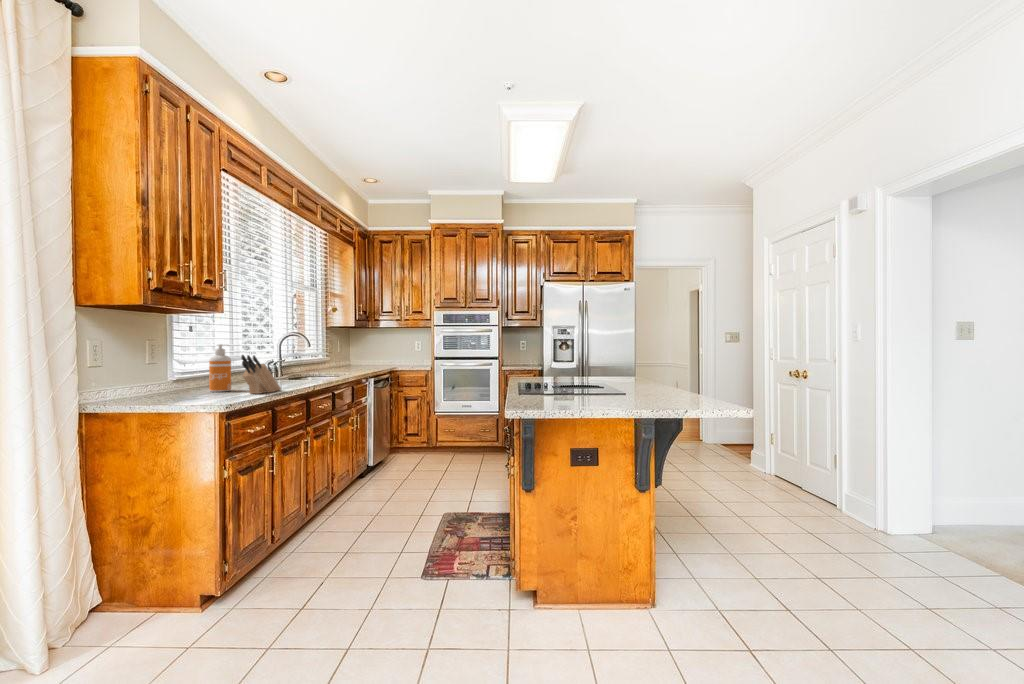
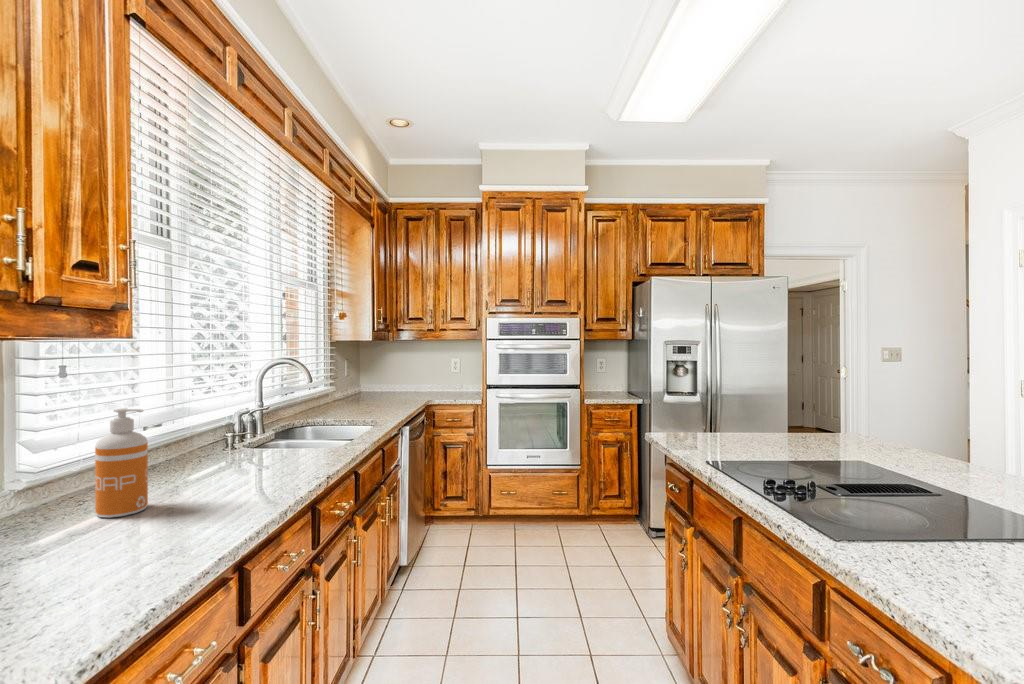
knife block: present [241,355,281,394] -> none [159,444,256,531]

